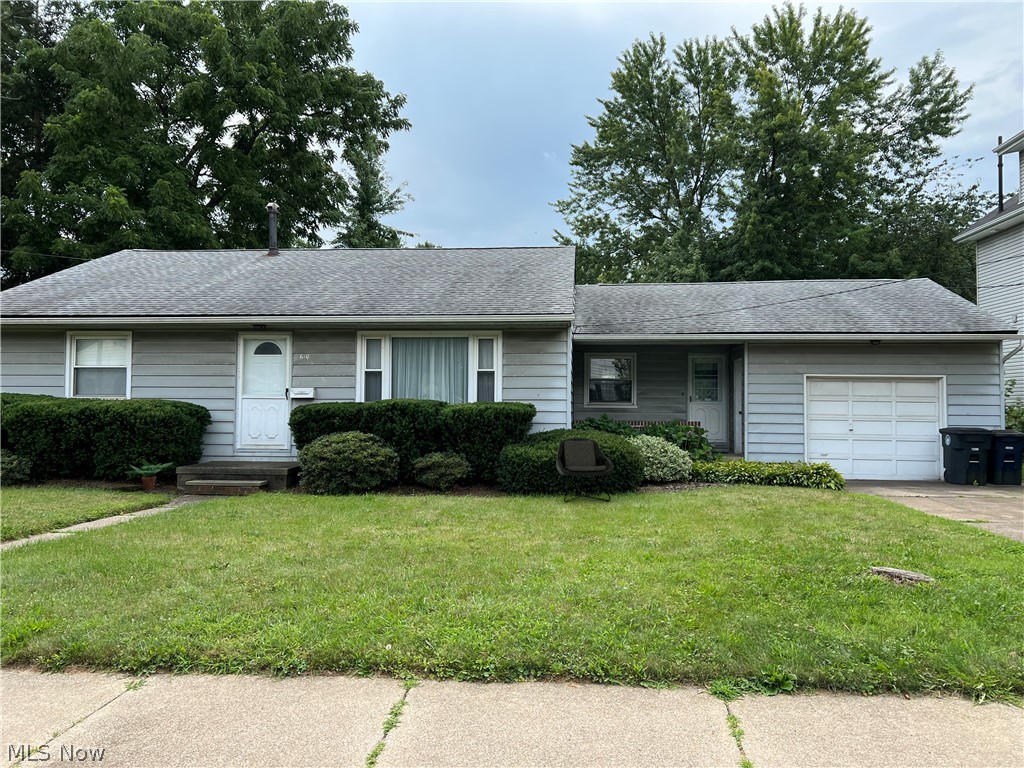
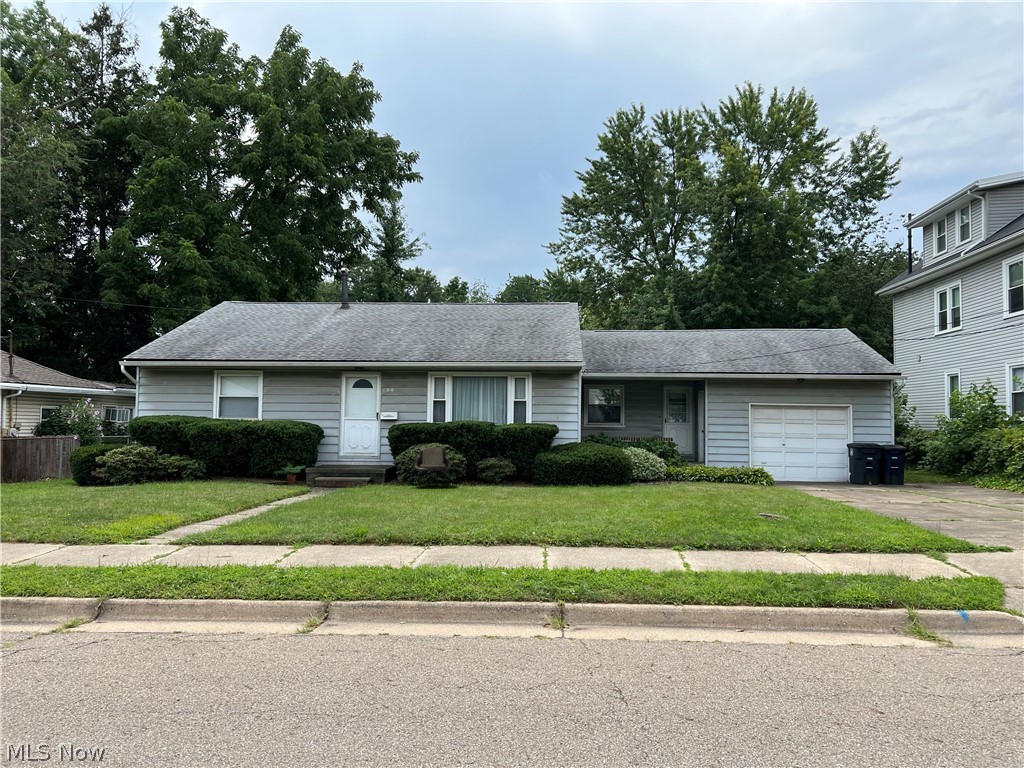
lounge chair: present [556,438,613,502] -> present [415,447,451,488]

